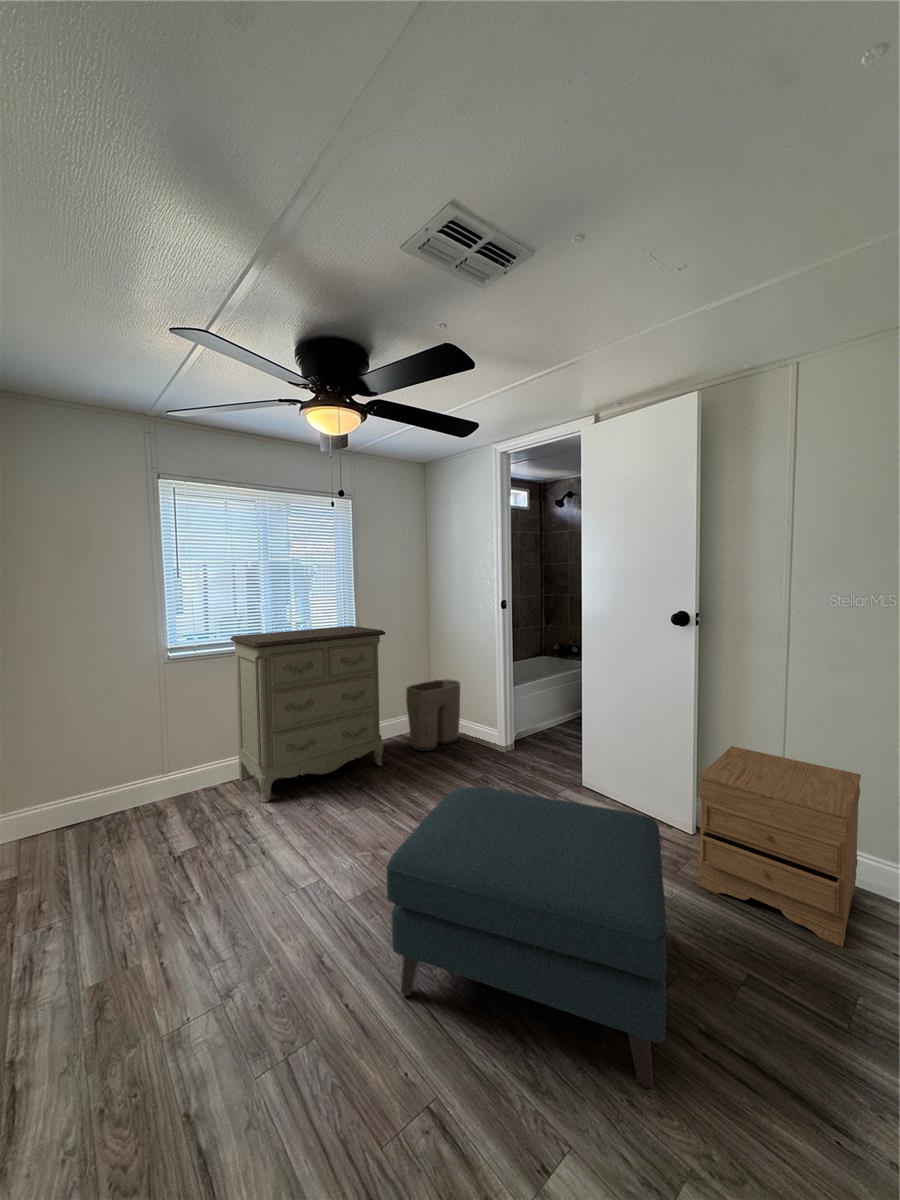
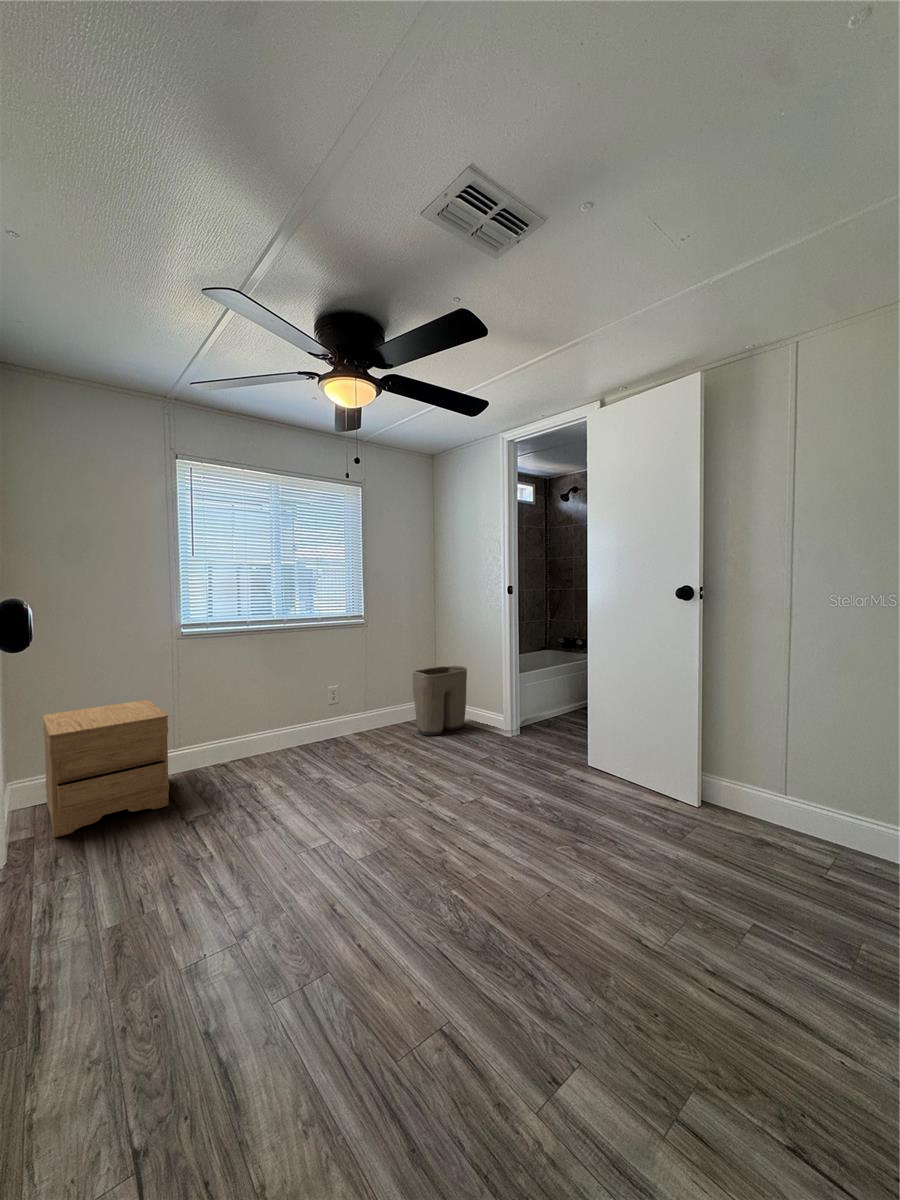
dresser: present [230,626,385,803] -> none [239,610,393,778]
nightstand: present [699,746,861,947] -> present [43,700,169,838]
ottoman: present [387,787,667,1088] -> none [399,749,672,1015]

